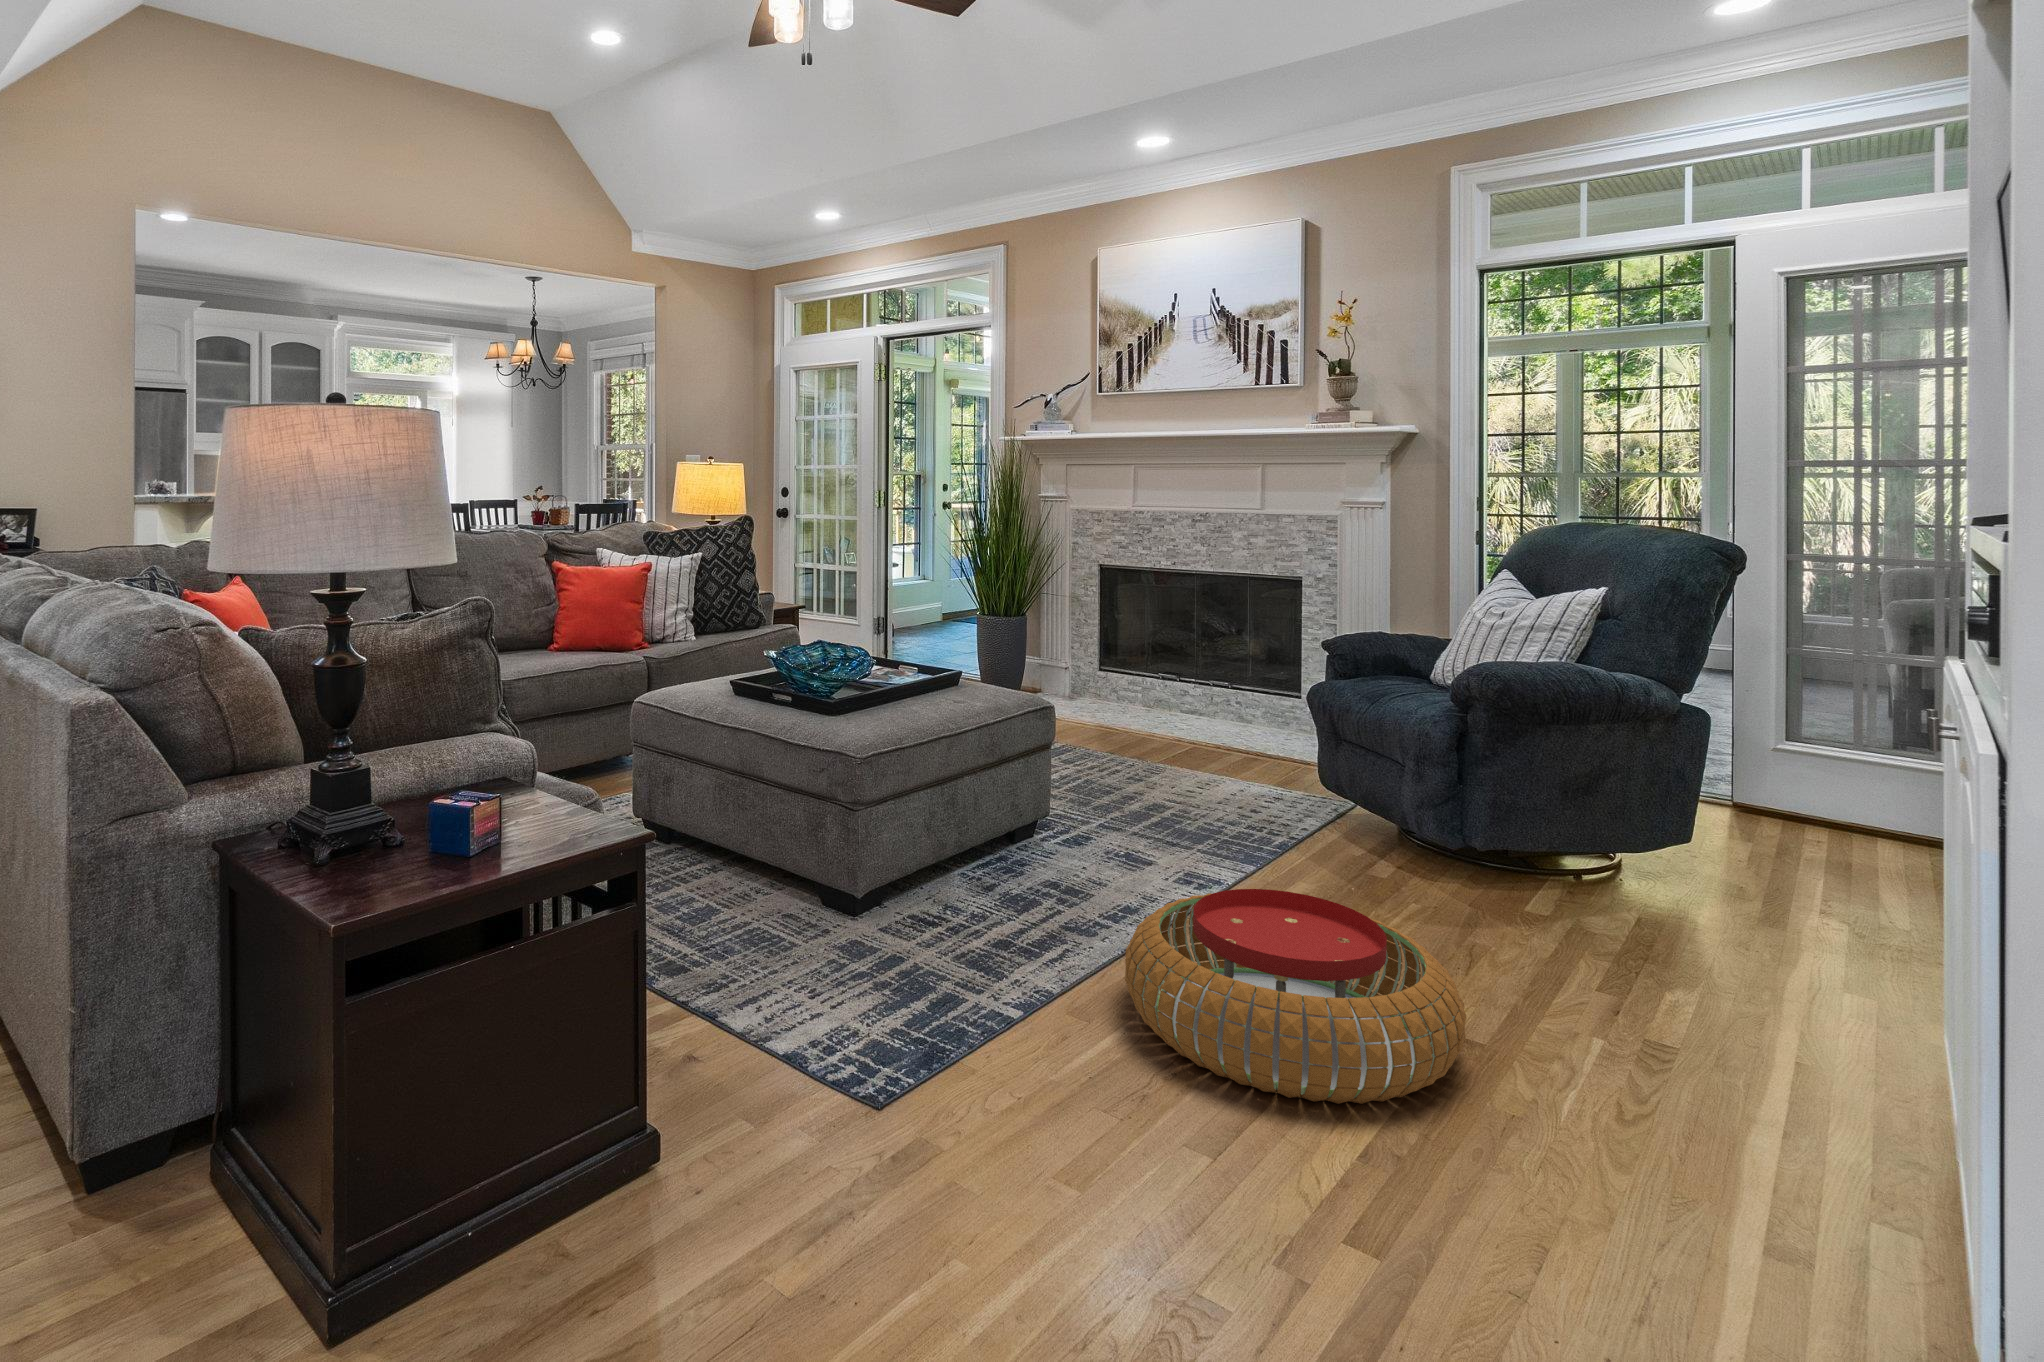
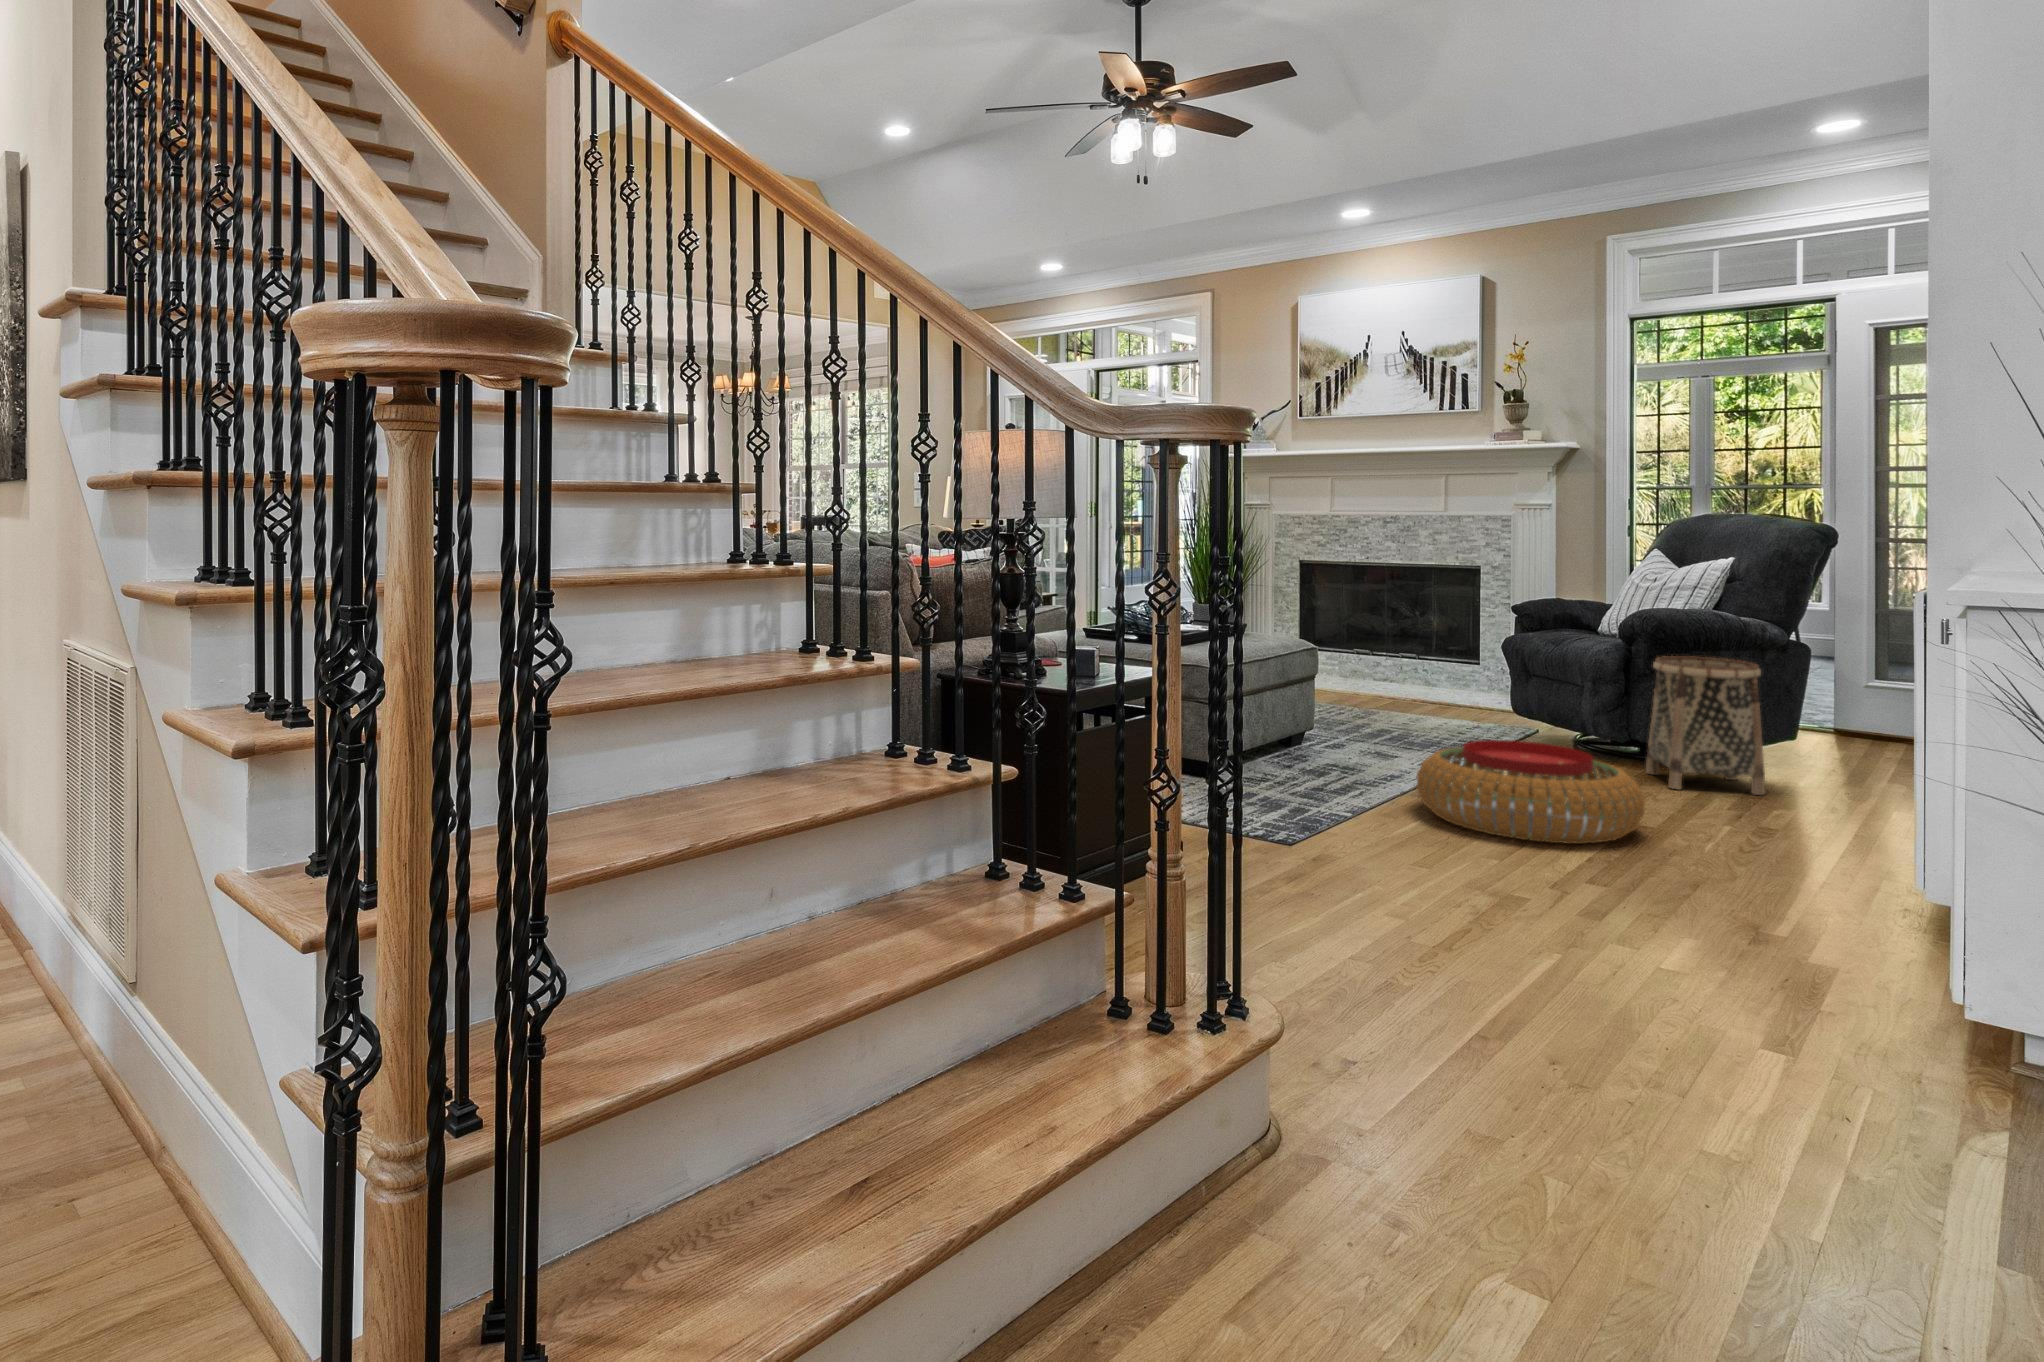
basket: none [1482,734,1649,952] -> present [1646,656,1765,795]

